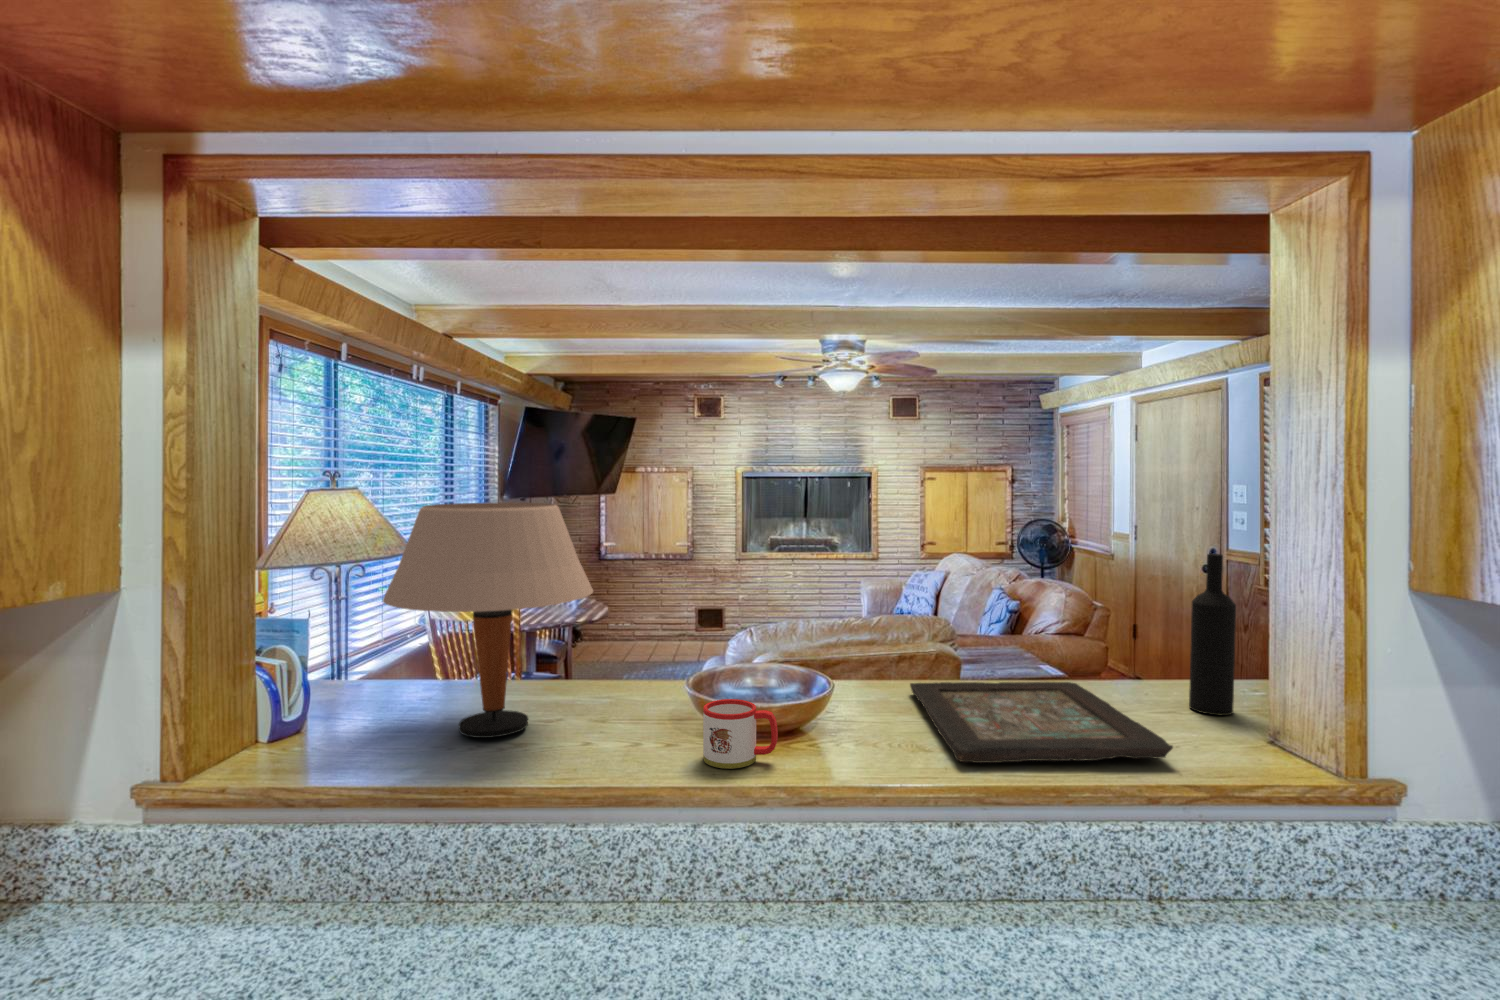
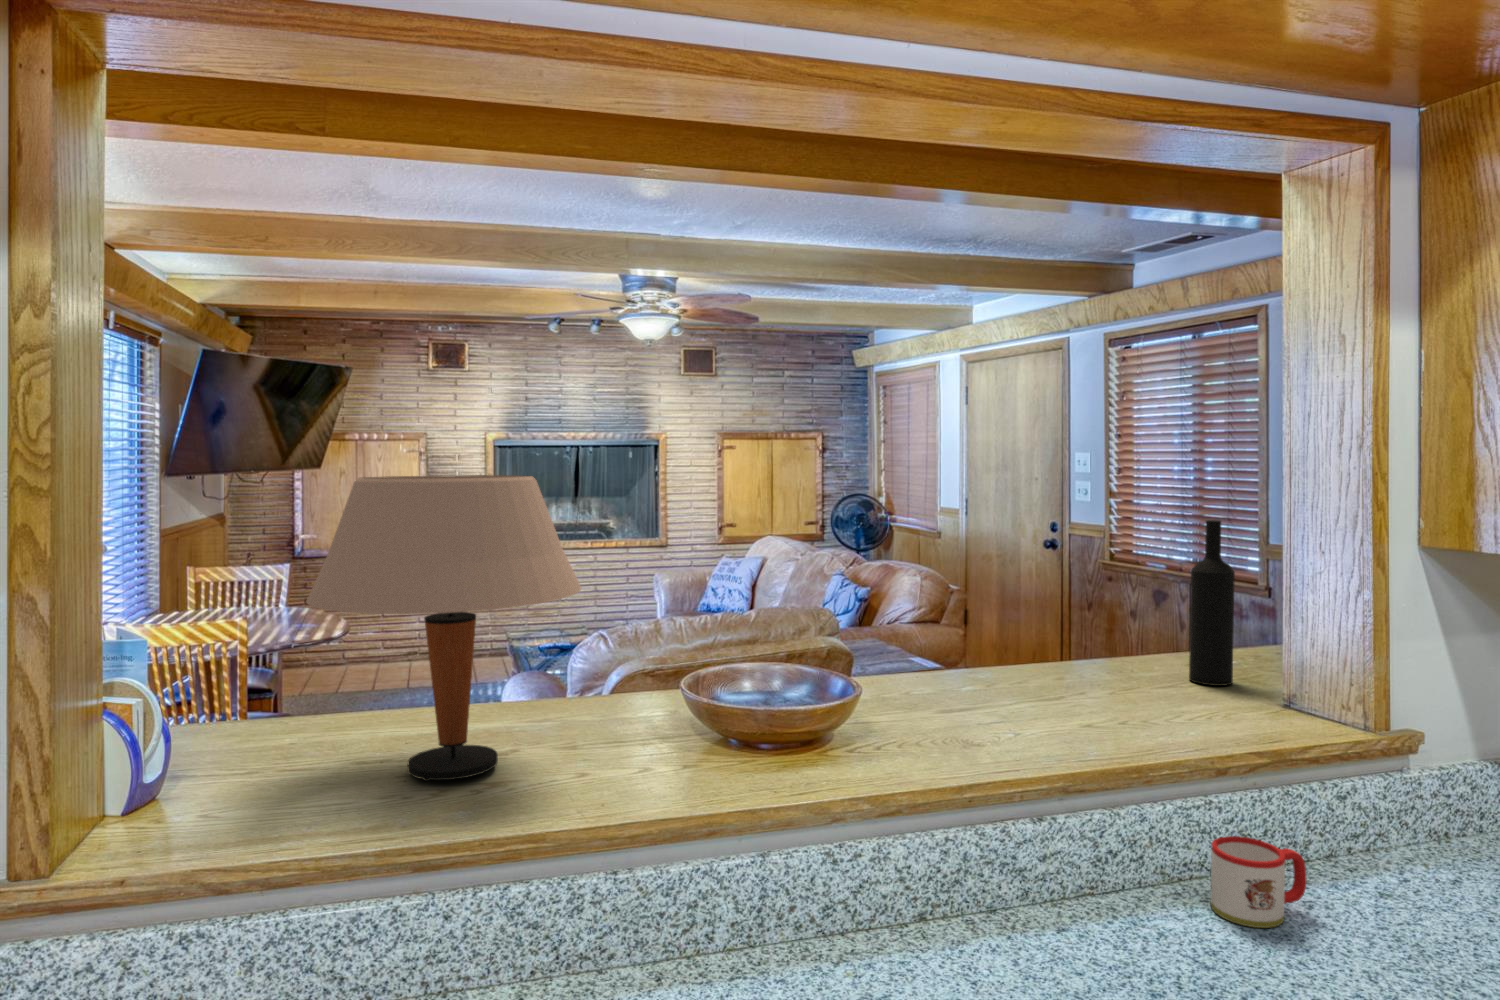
decorative tray: present [910,682,1173,763] -> none [913,664,1223,751]
mug: present [703,699,778,768] -> present [1211,836,1306,928]

